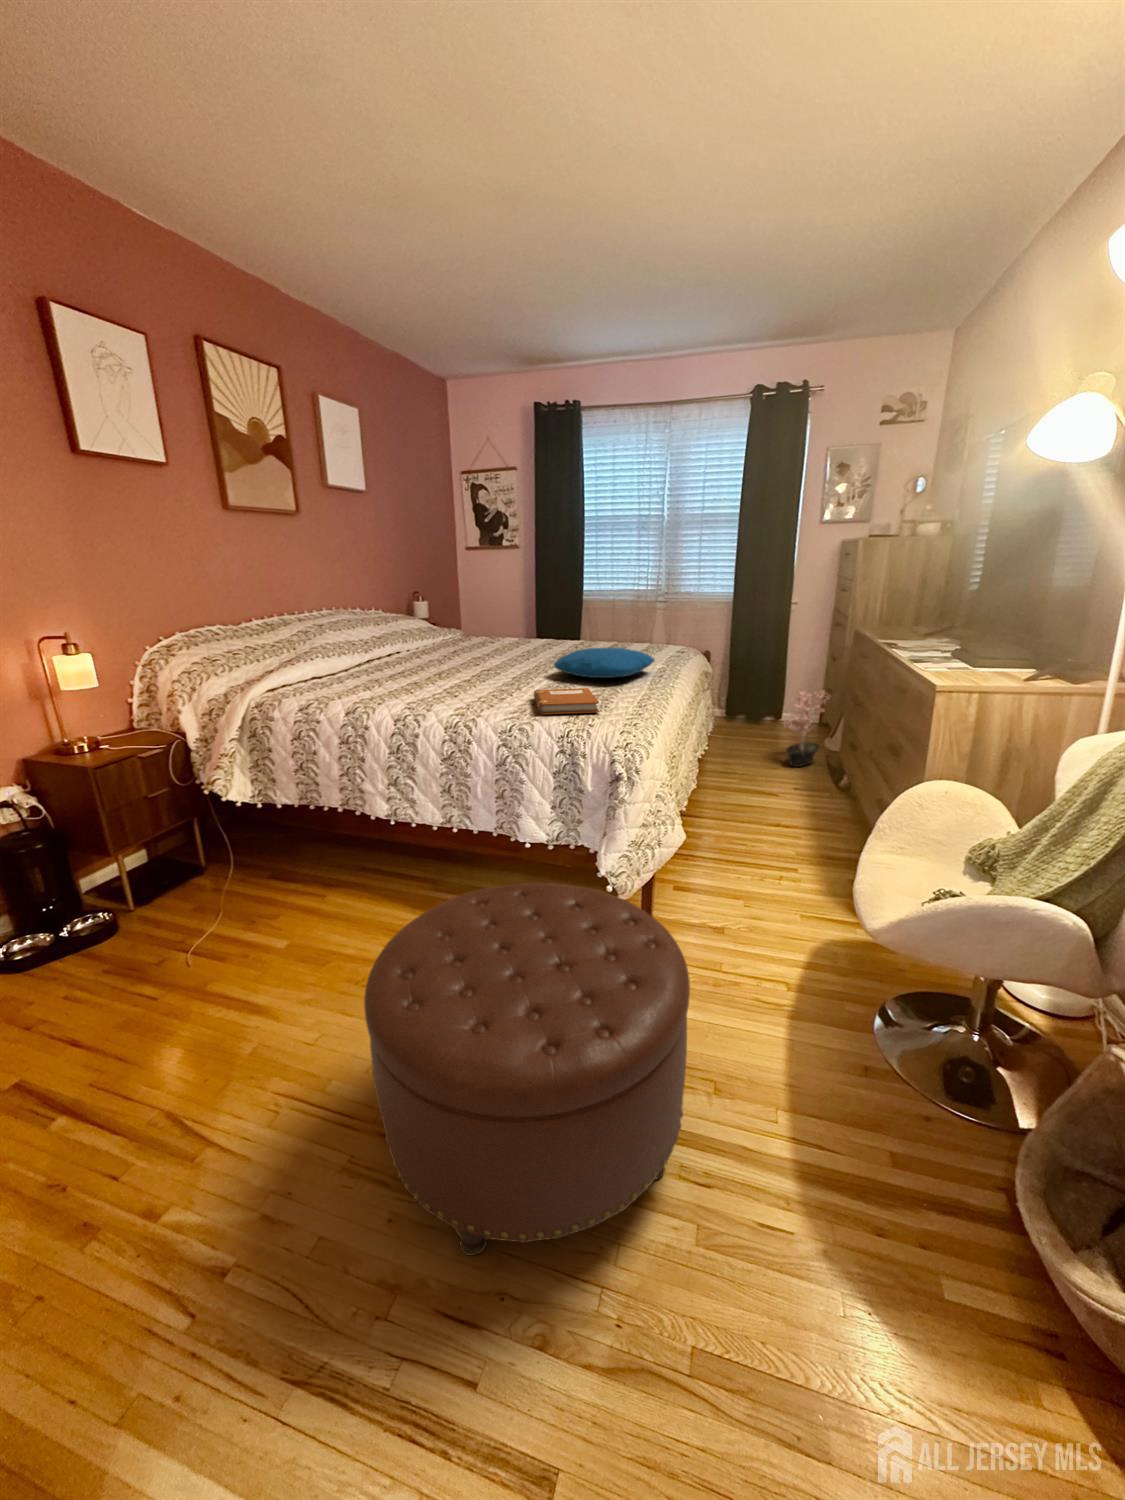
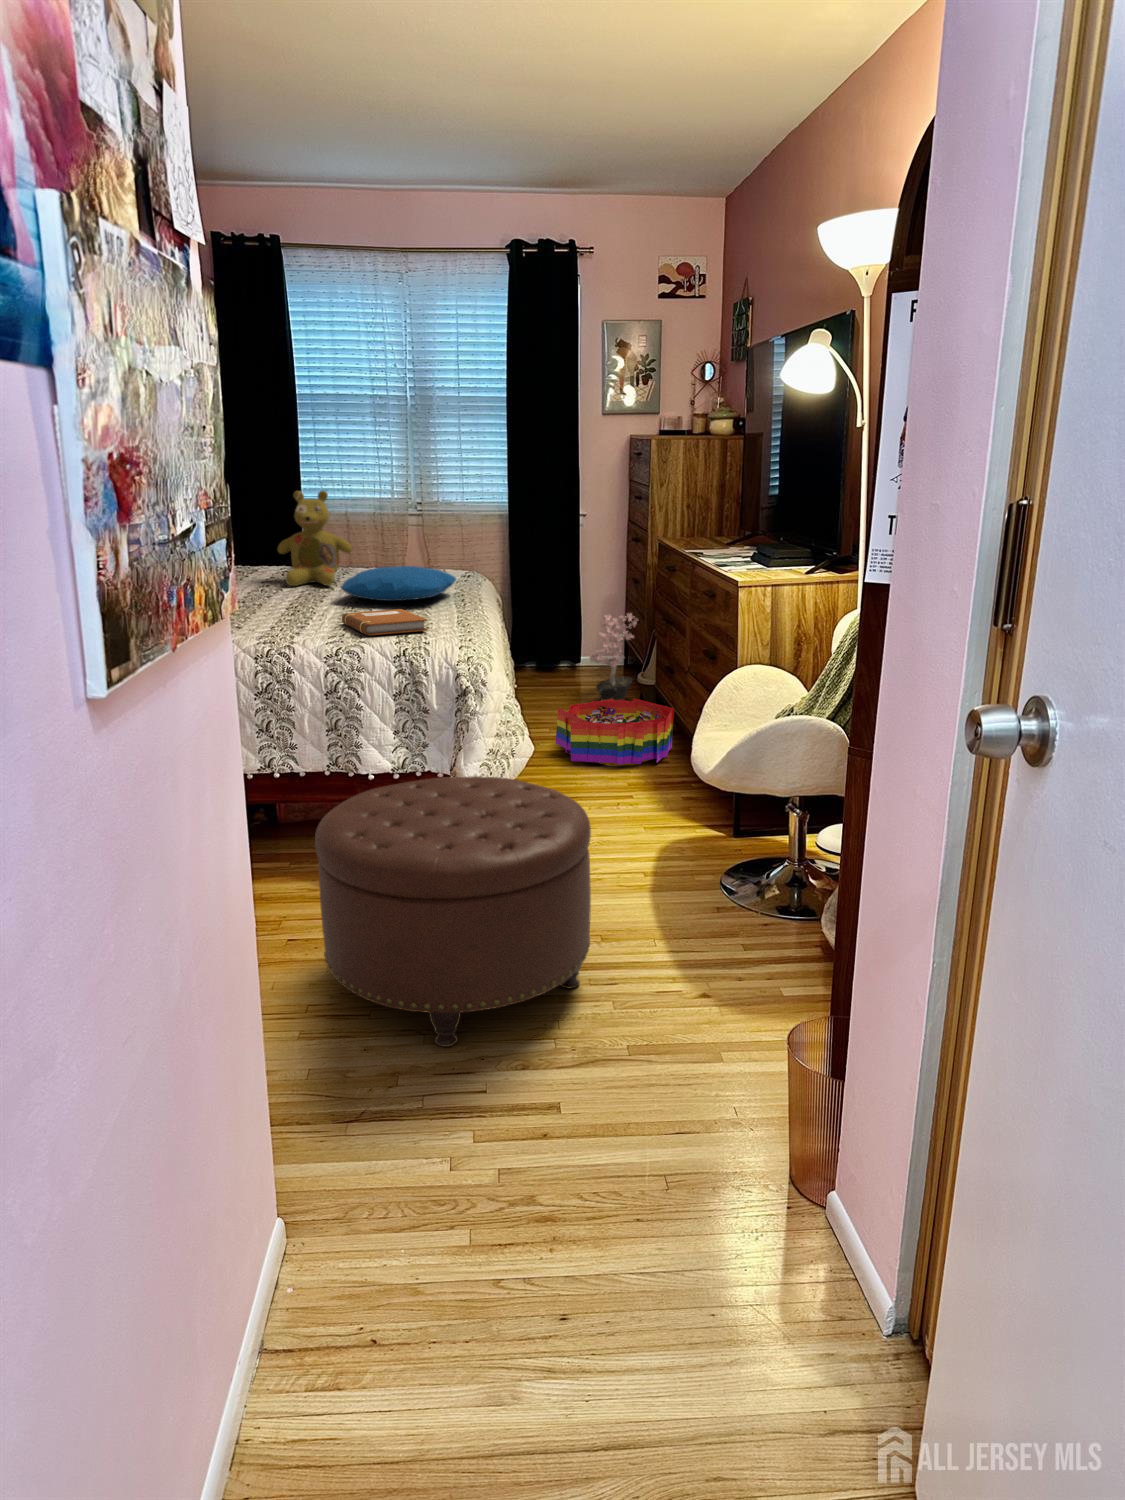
stuffed bear: none [525,583,581,660] -> present [278,491,352,586]
storage bin: none [736,767,851,837] -> present [556,698,674,765]

